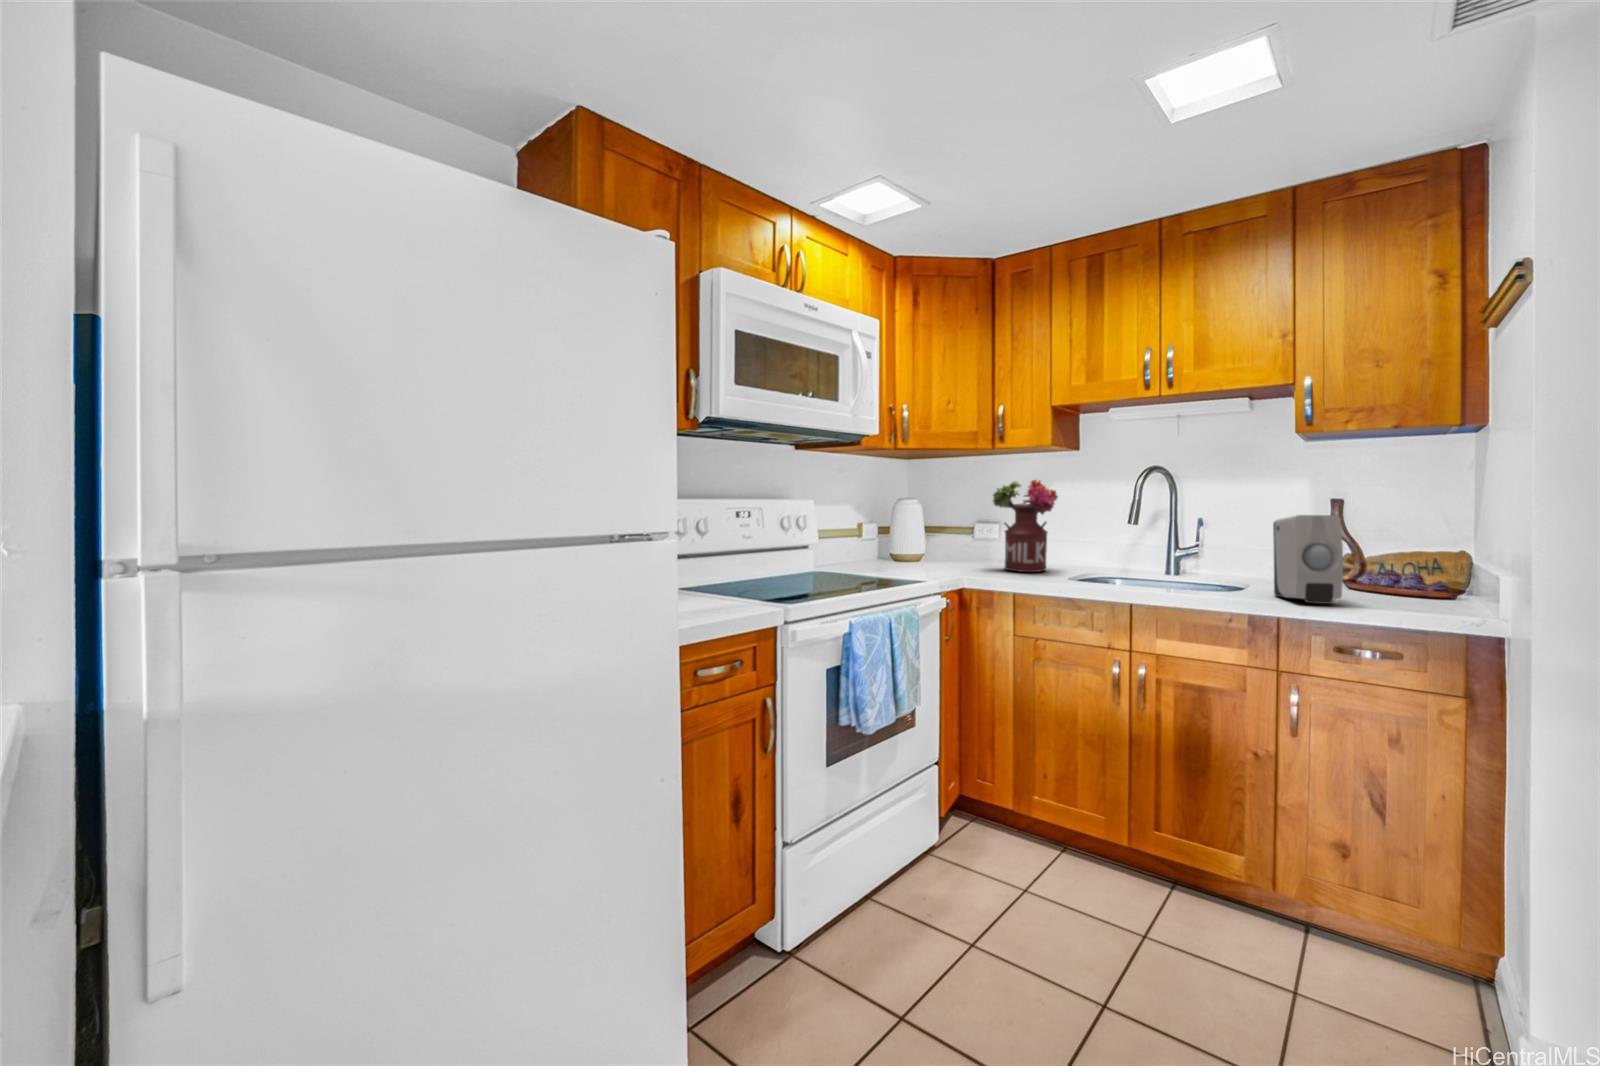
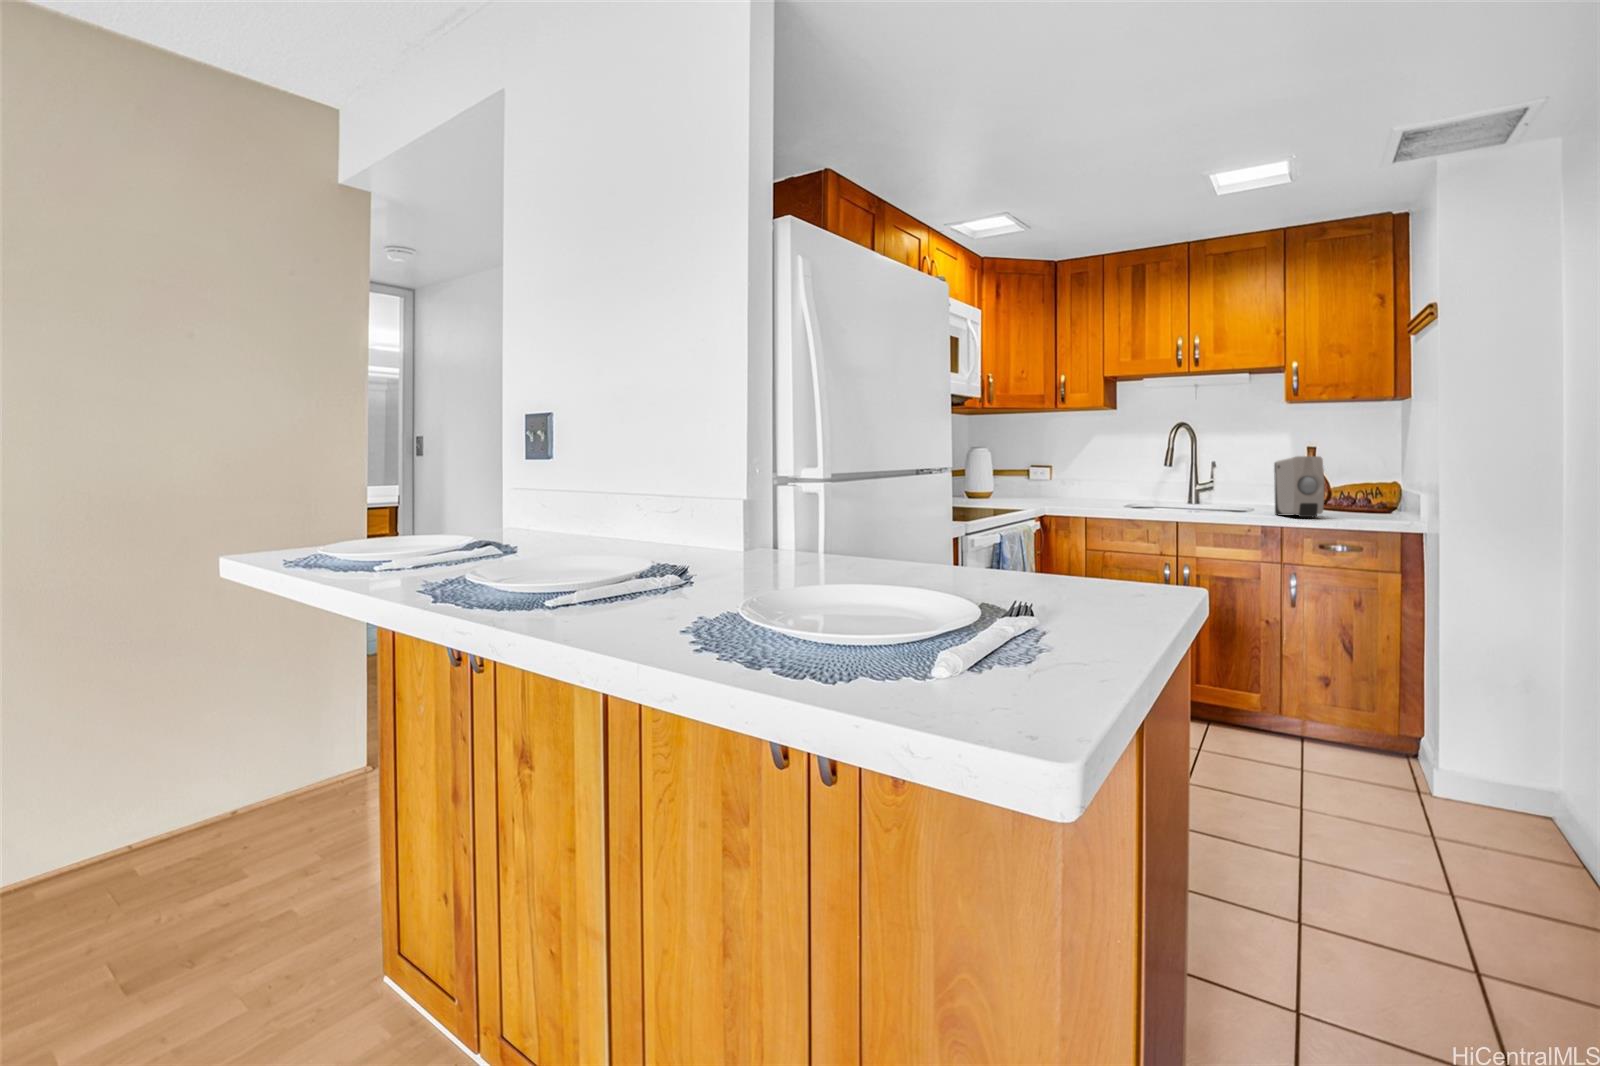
flower arrangement: present [992,480,1058,572] -> none [1058,435,1109,506]

